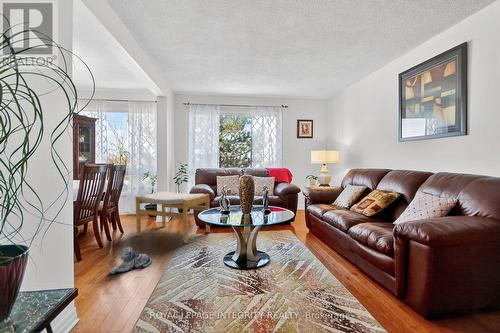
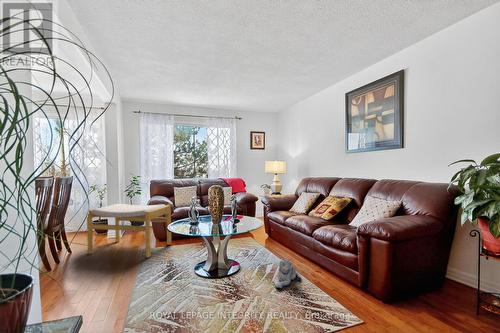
plush toy: present [109,247,152,274] -> present [274,258,300,288]

